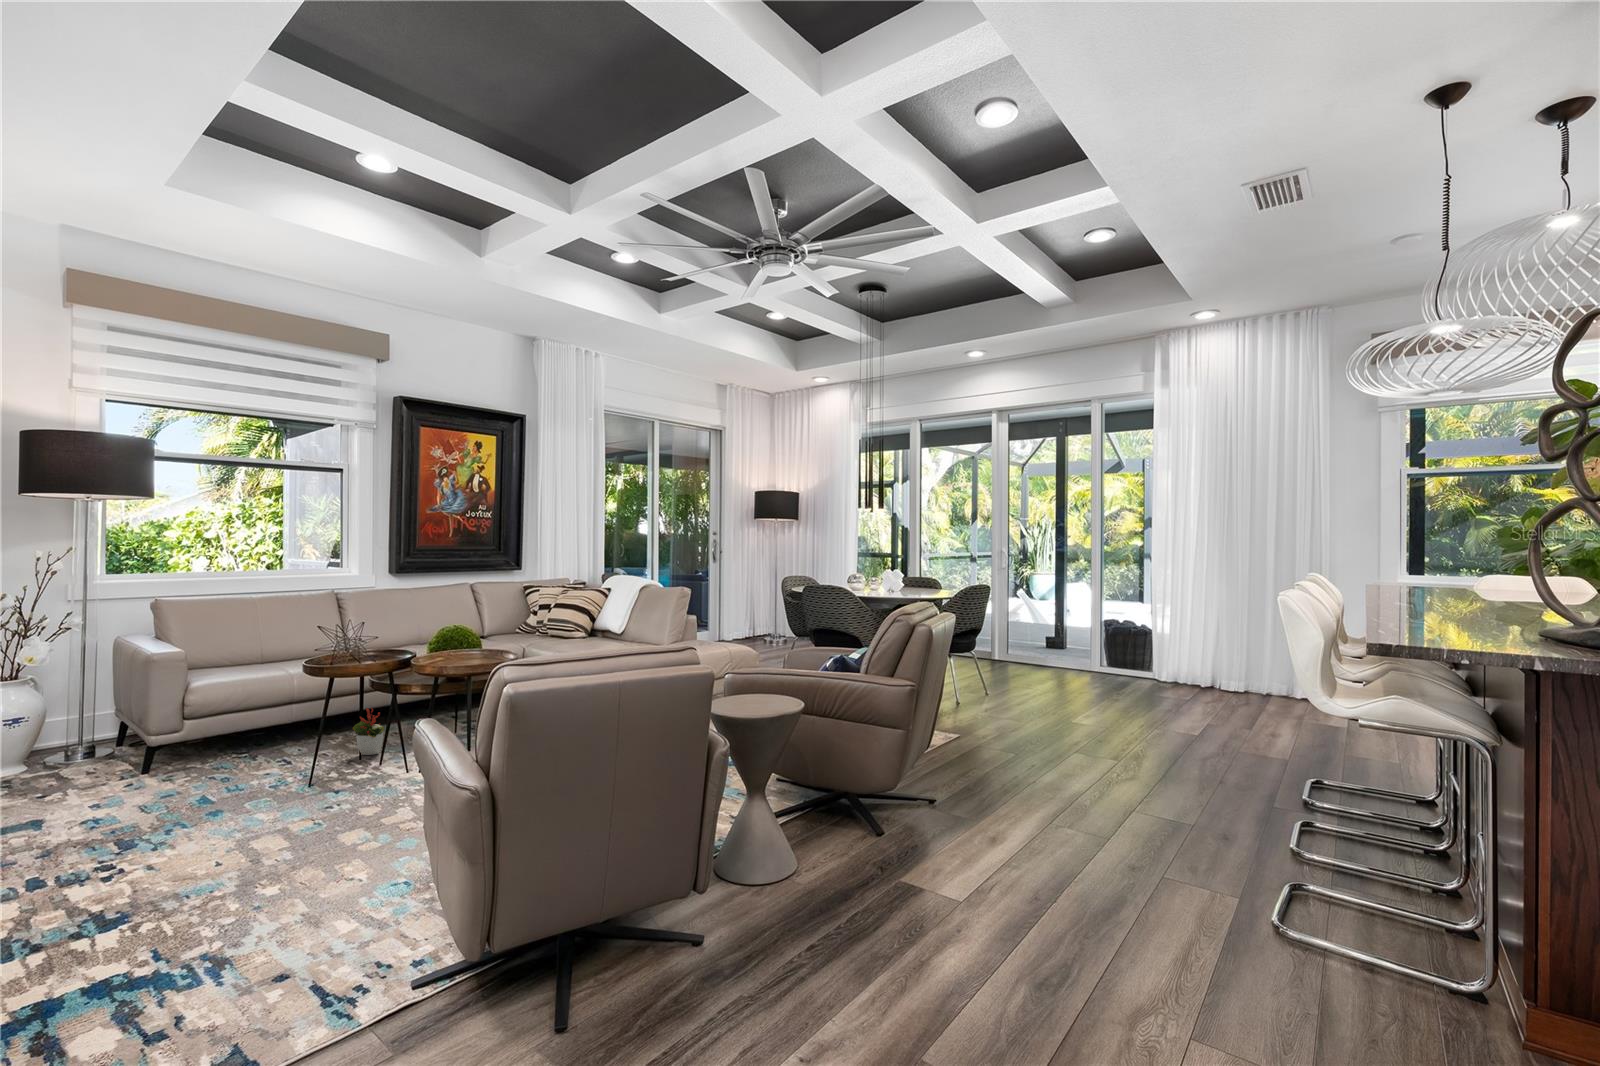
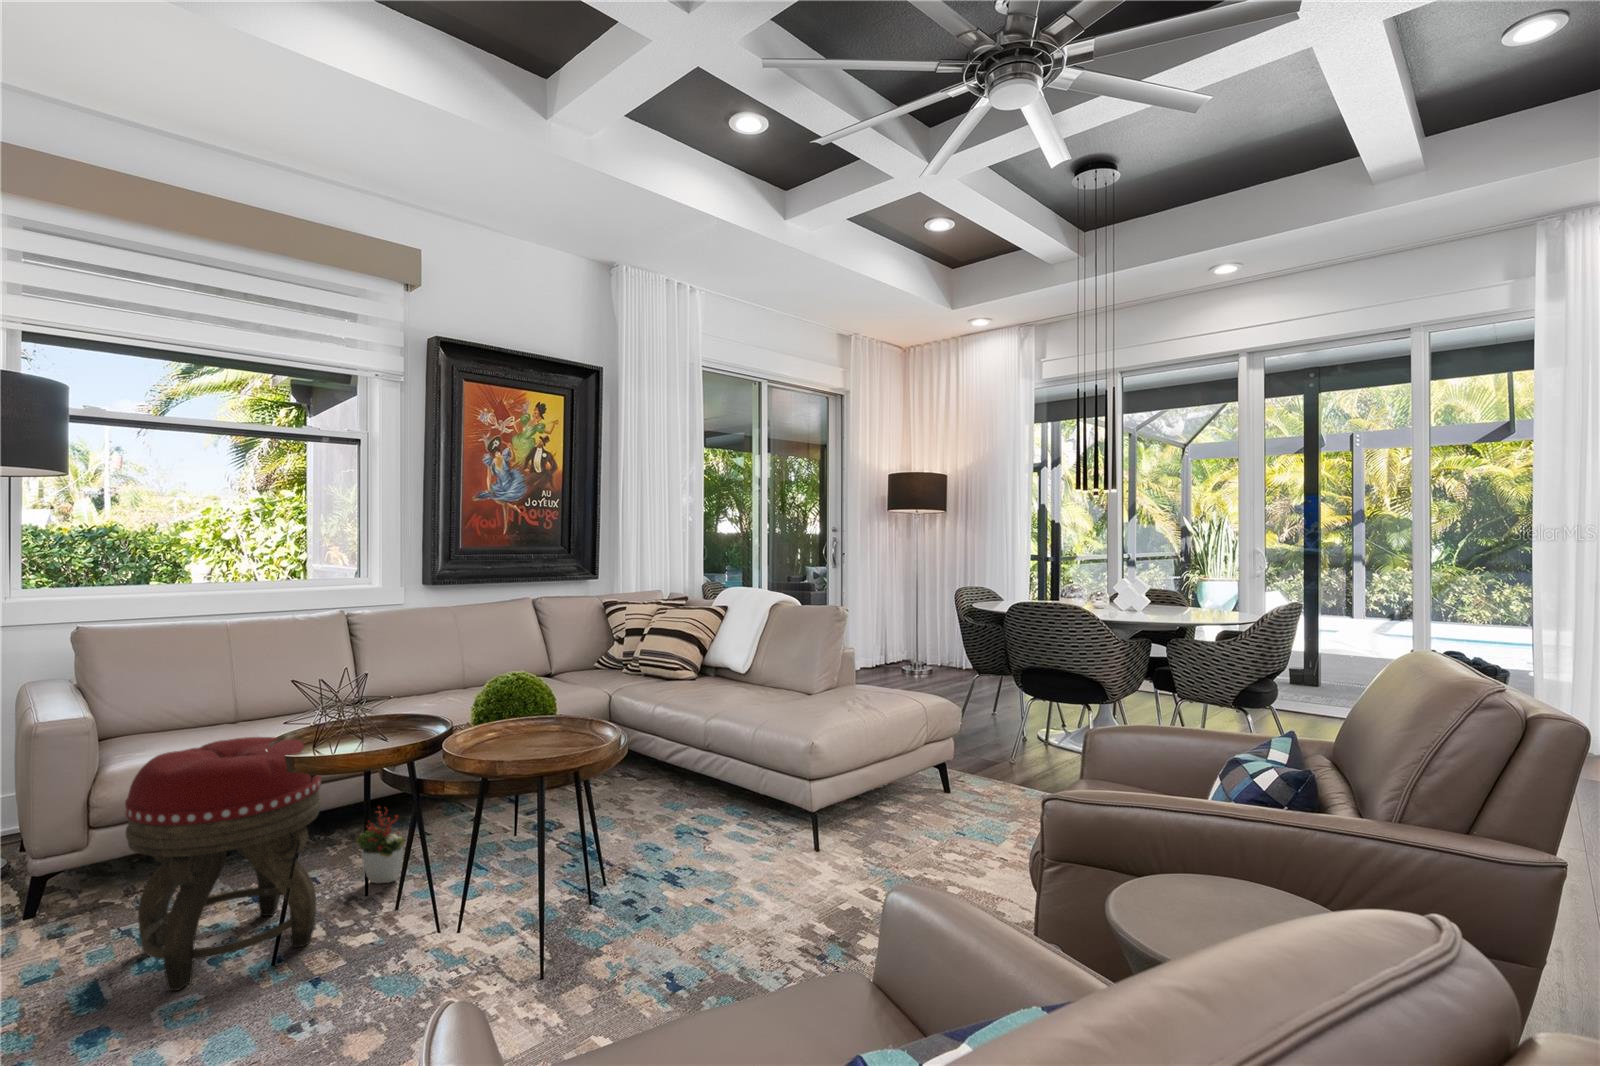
footstool: none [221,660,335,797] -> present [125,737,321,990]

